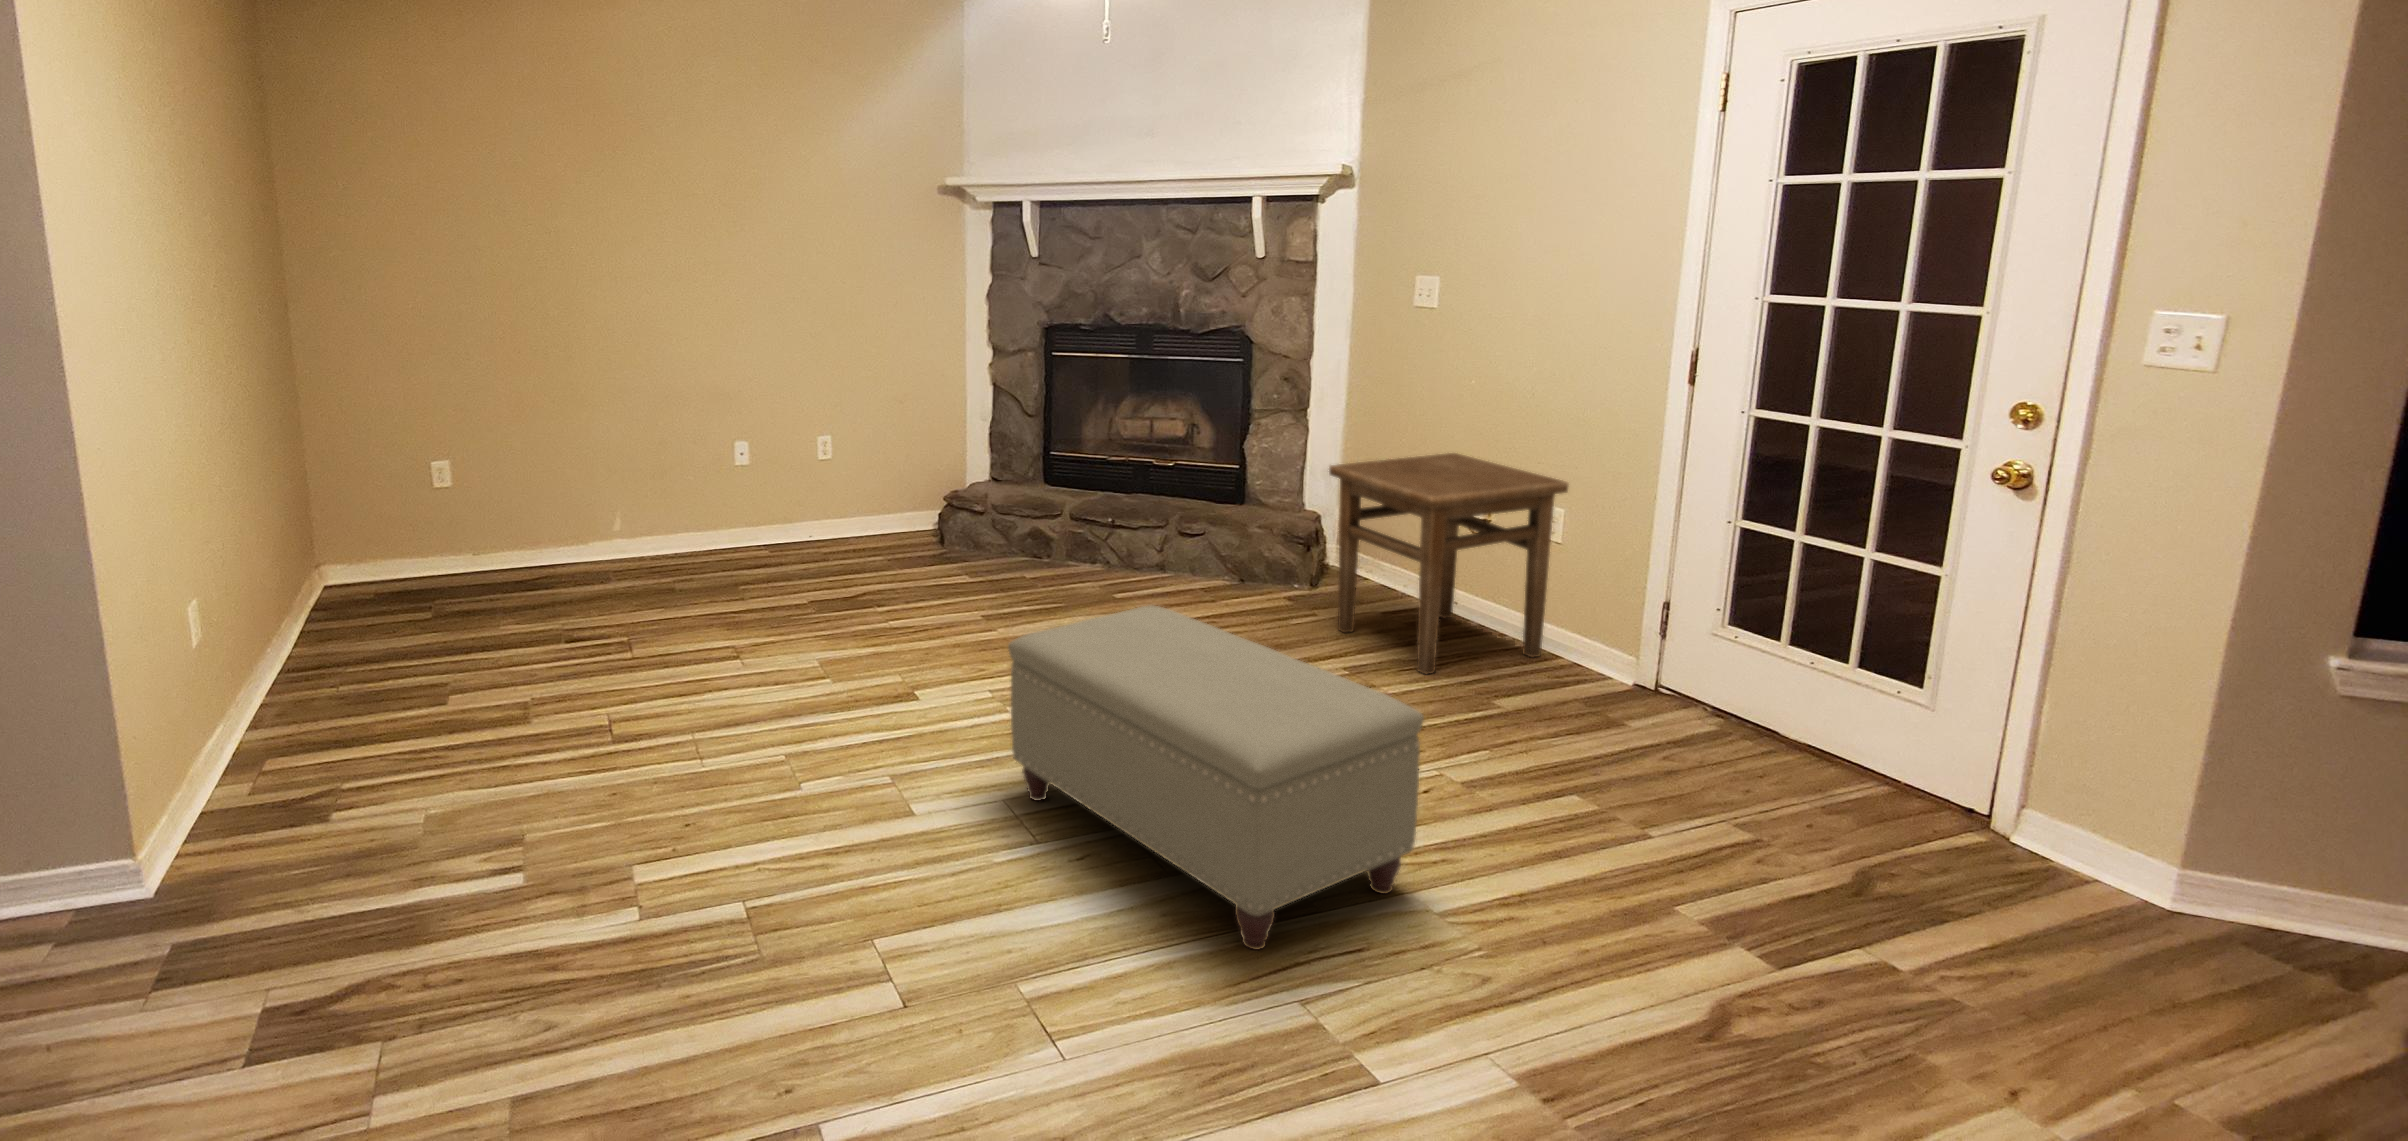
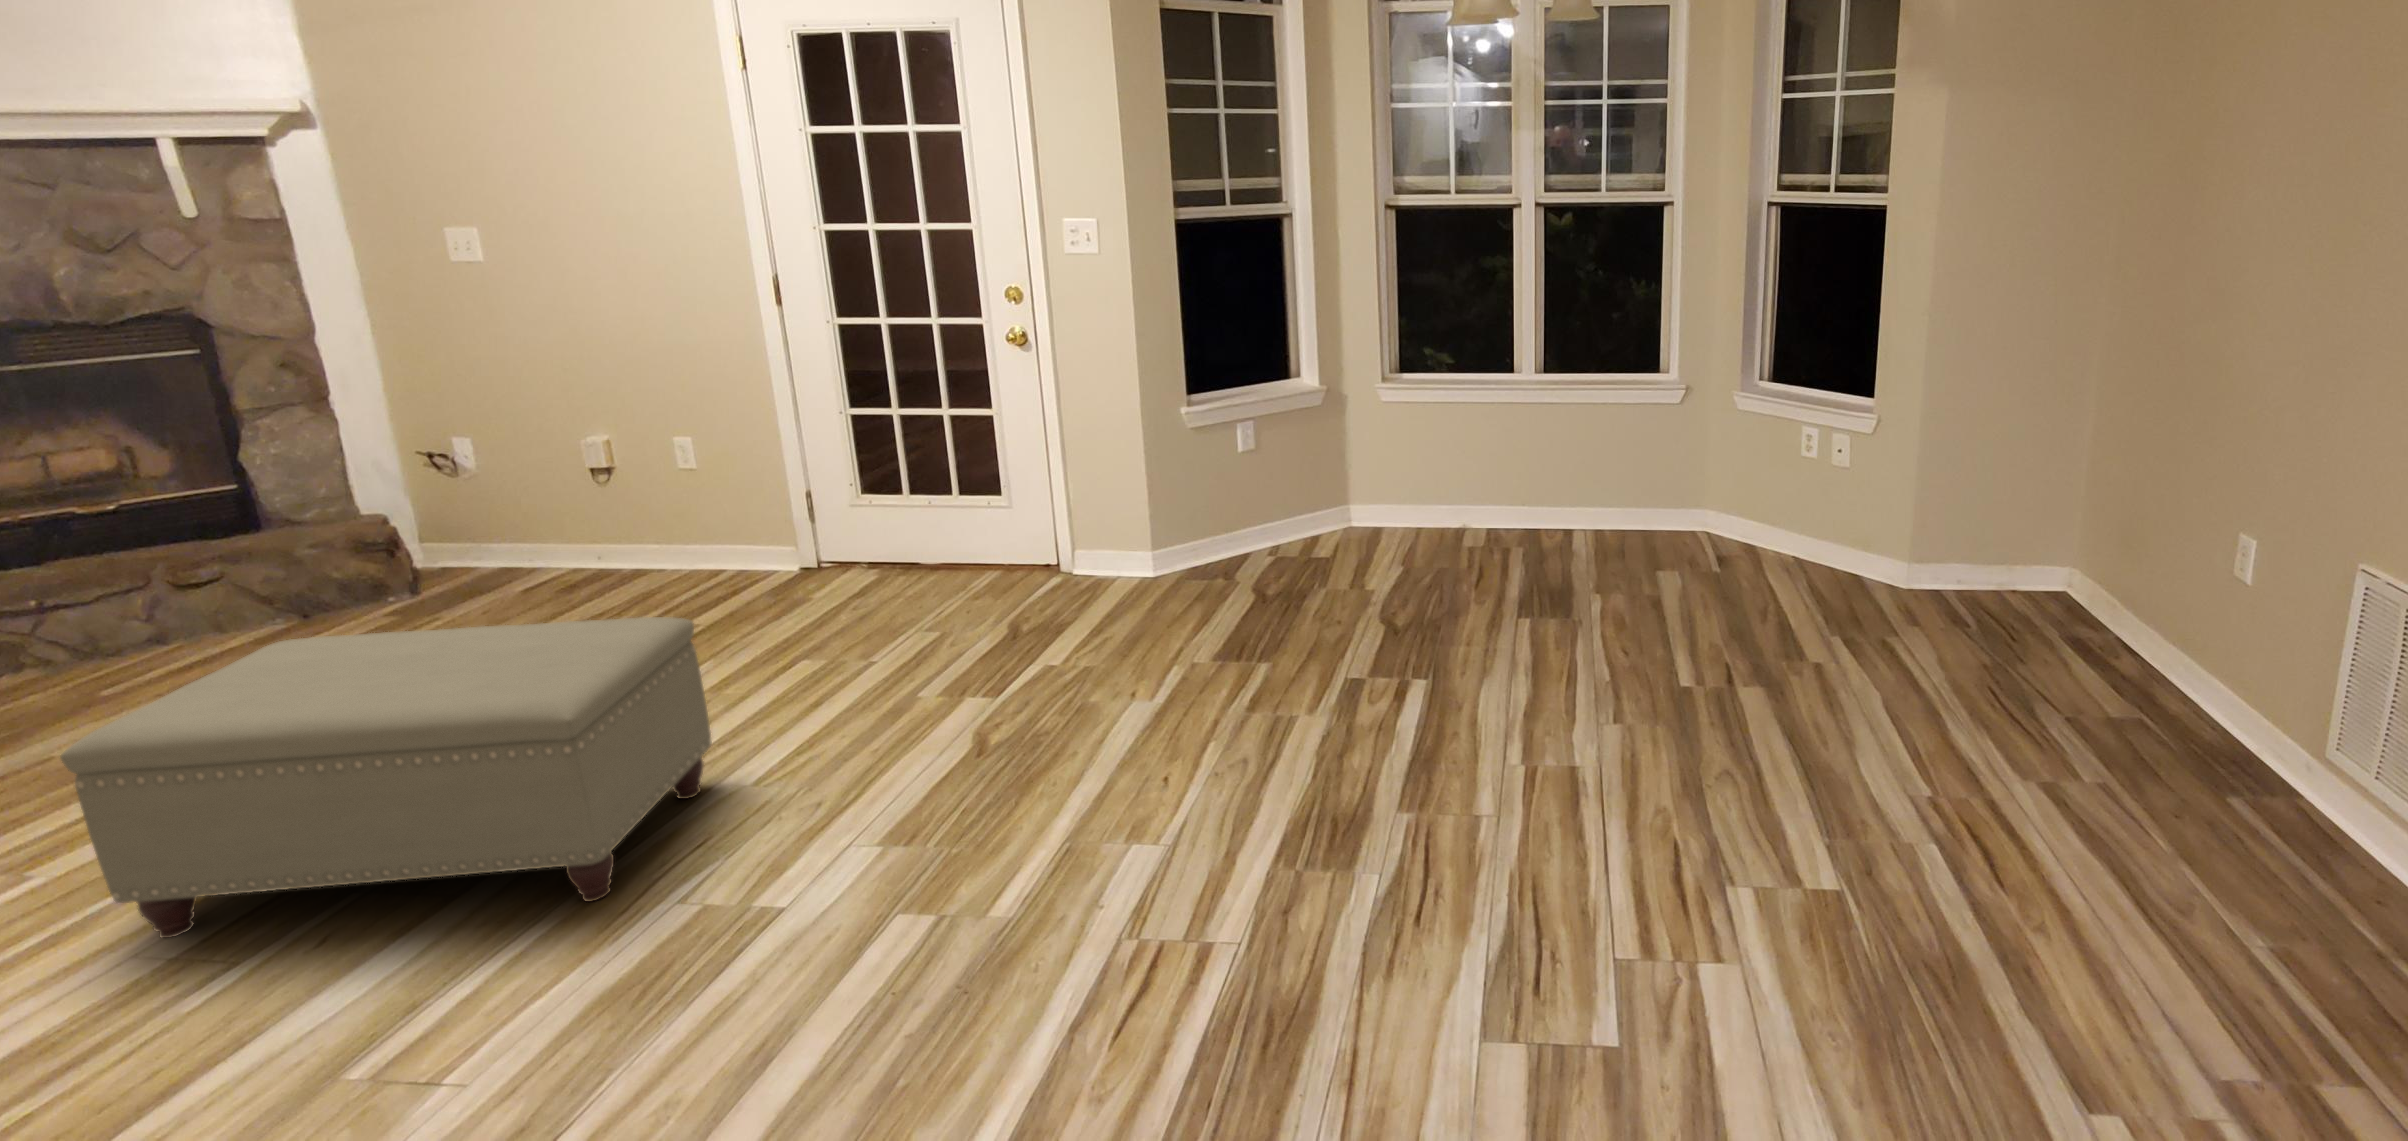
side table: present [1329,453,1568,674] -> none [419,411,708,626]

